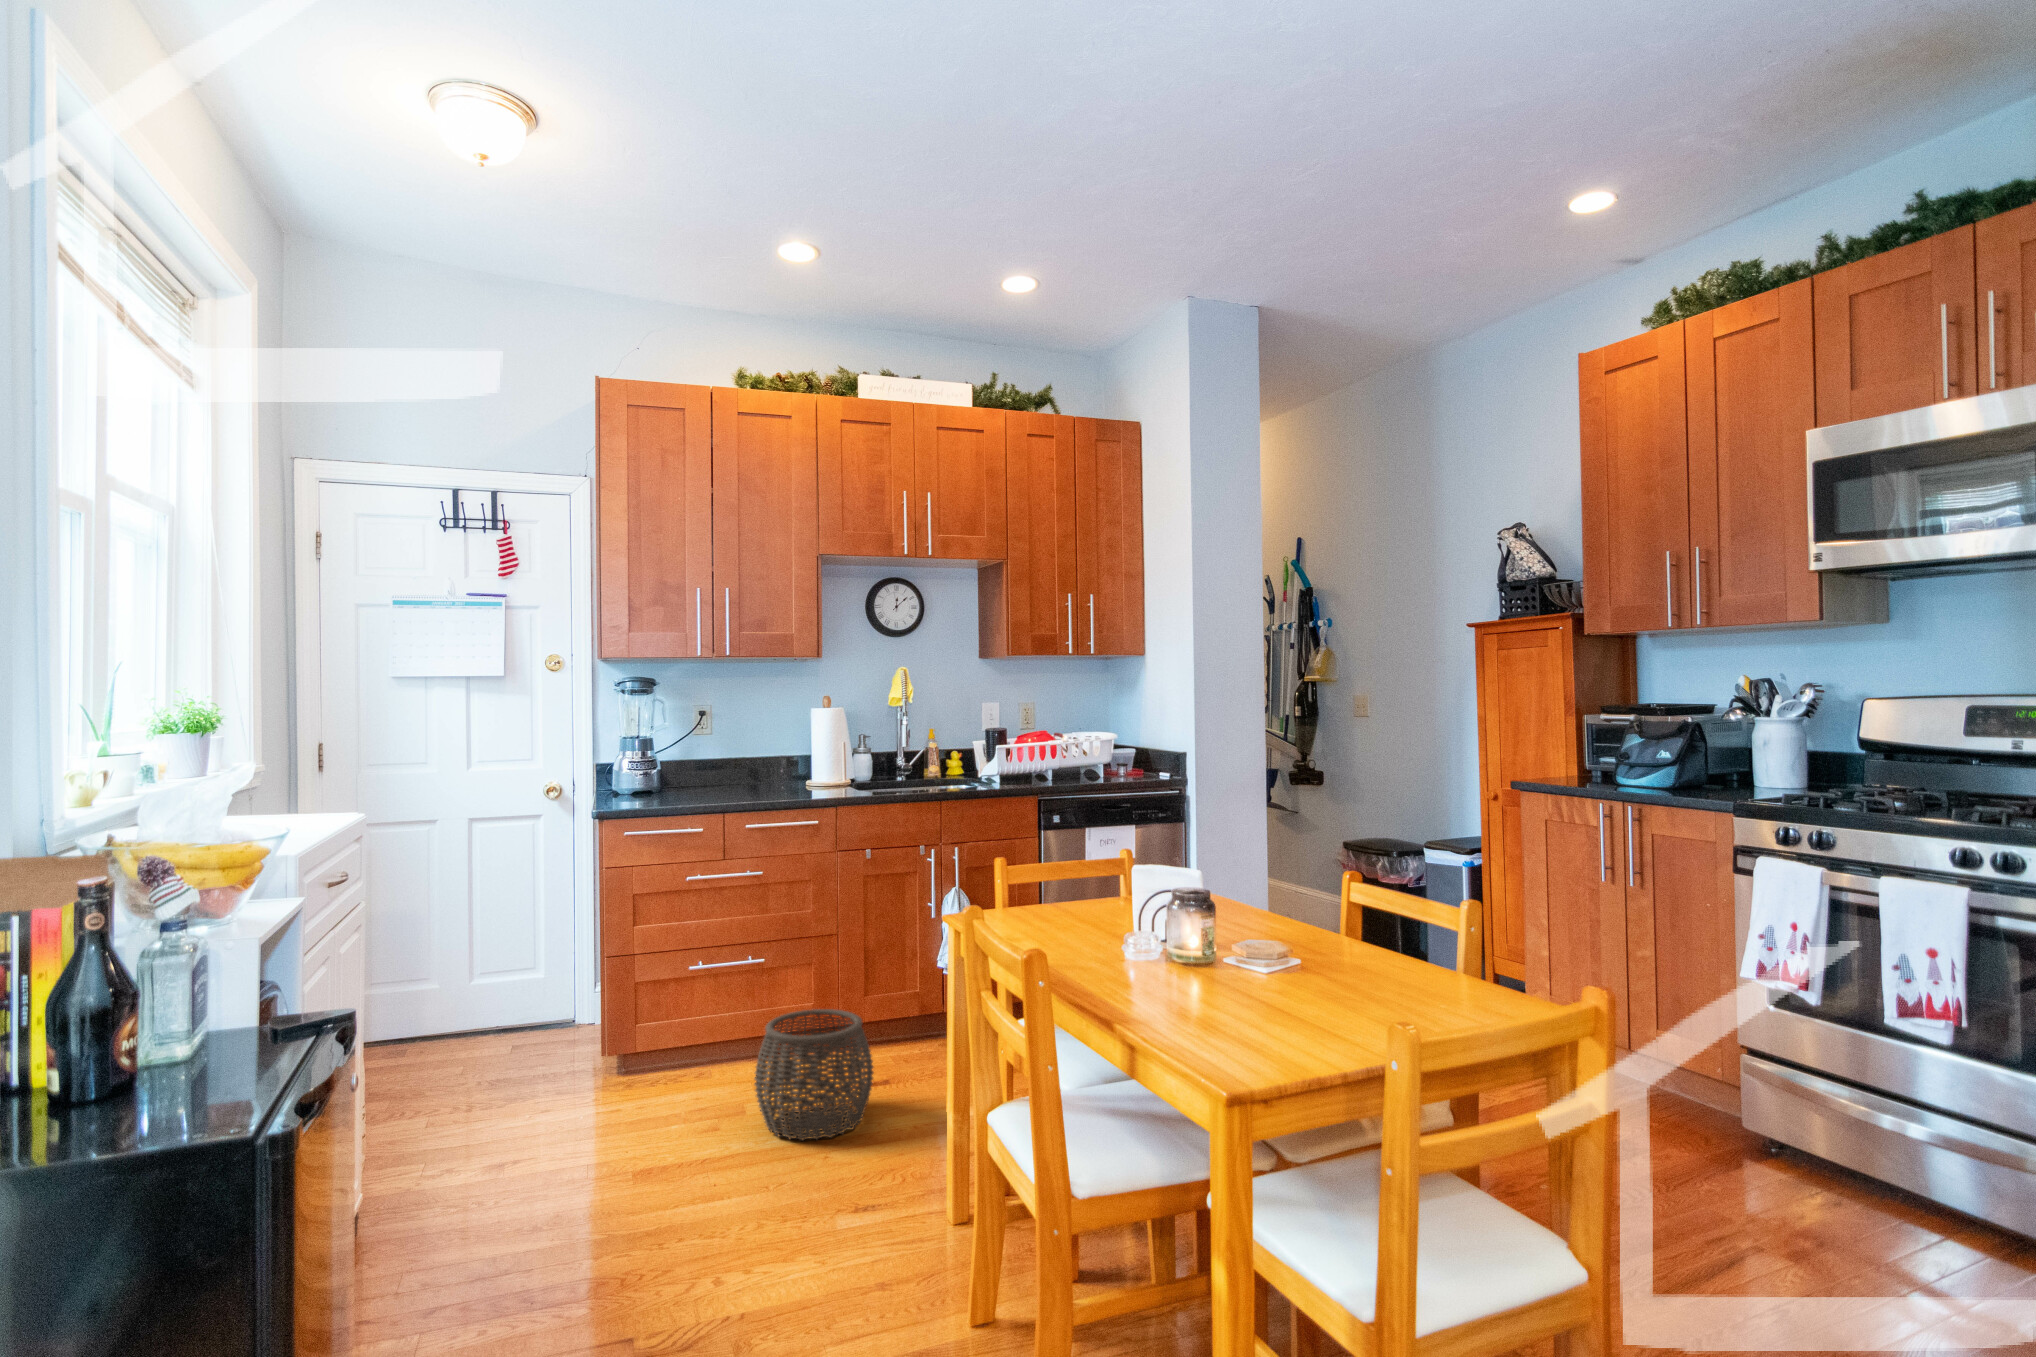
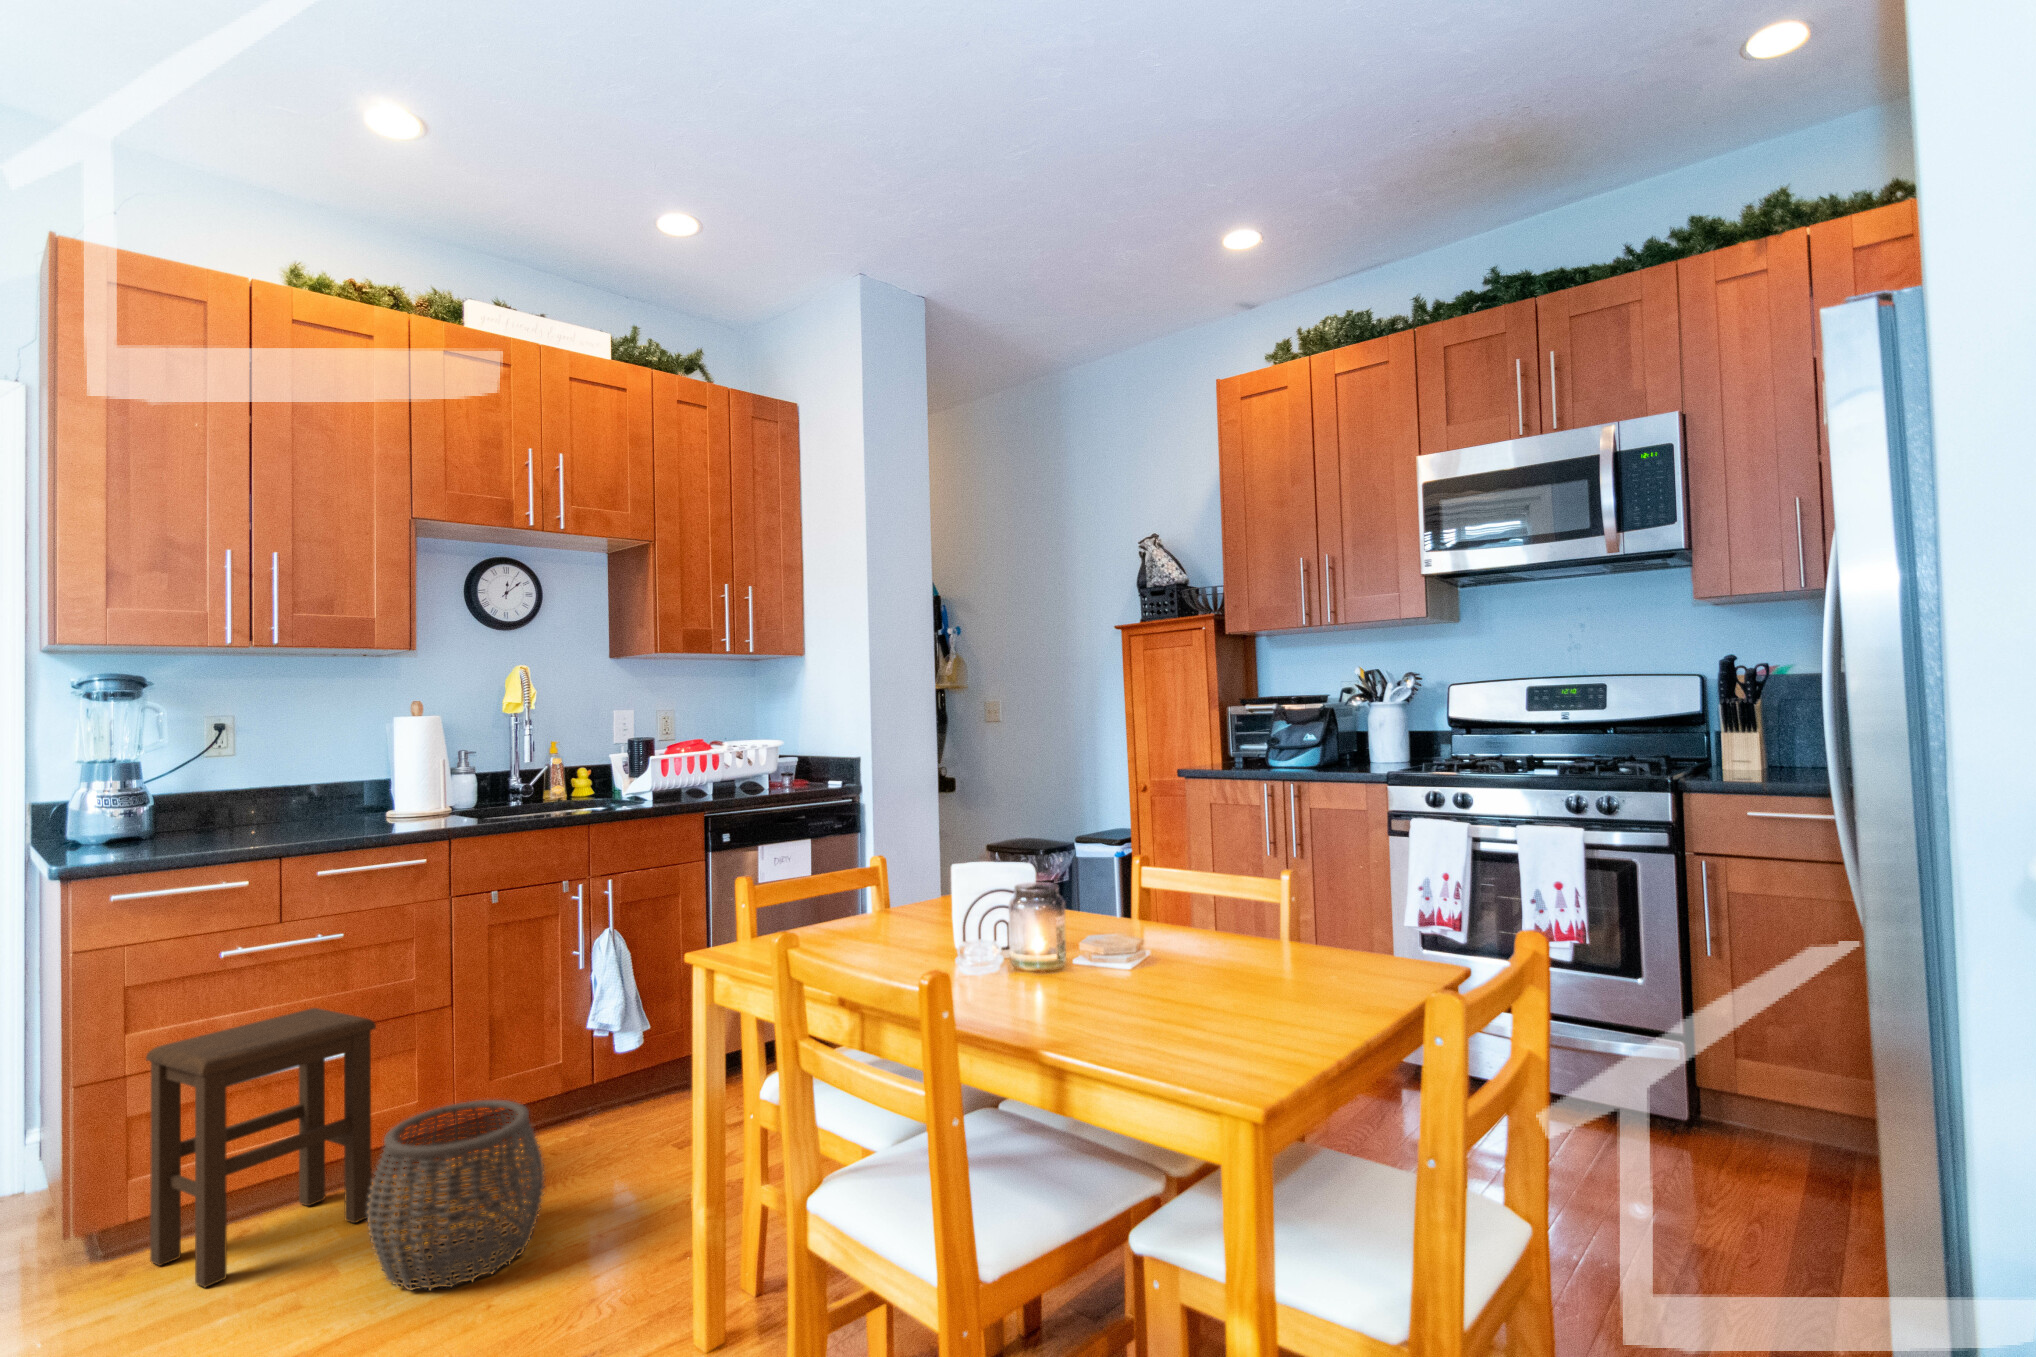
stool: none [641,925,776,1107] -> present [146,1008,376,1287]

